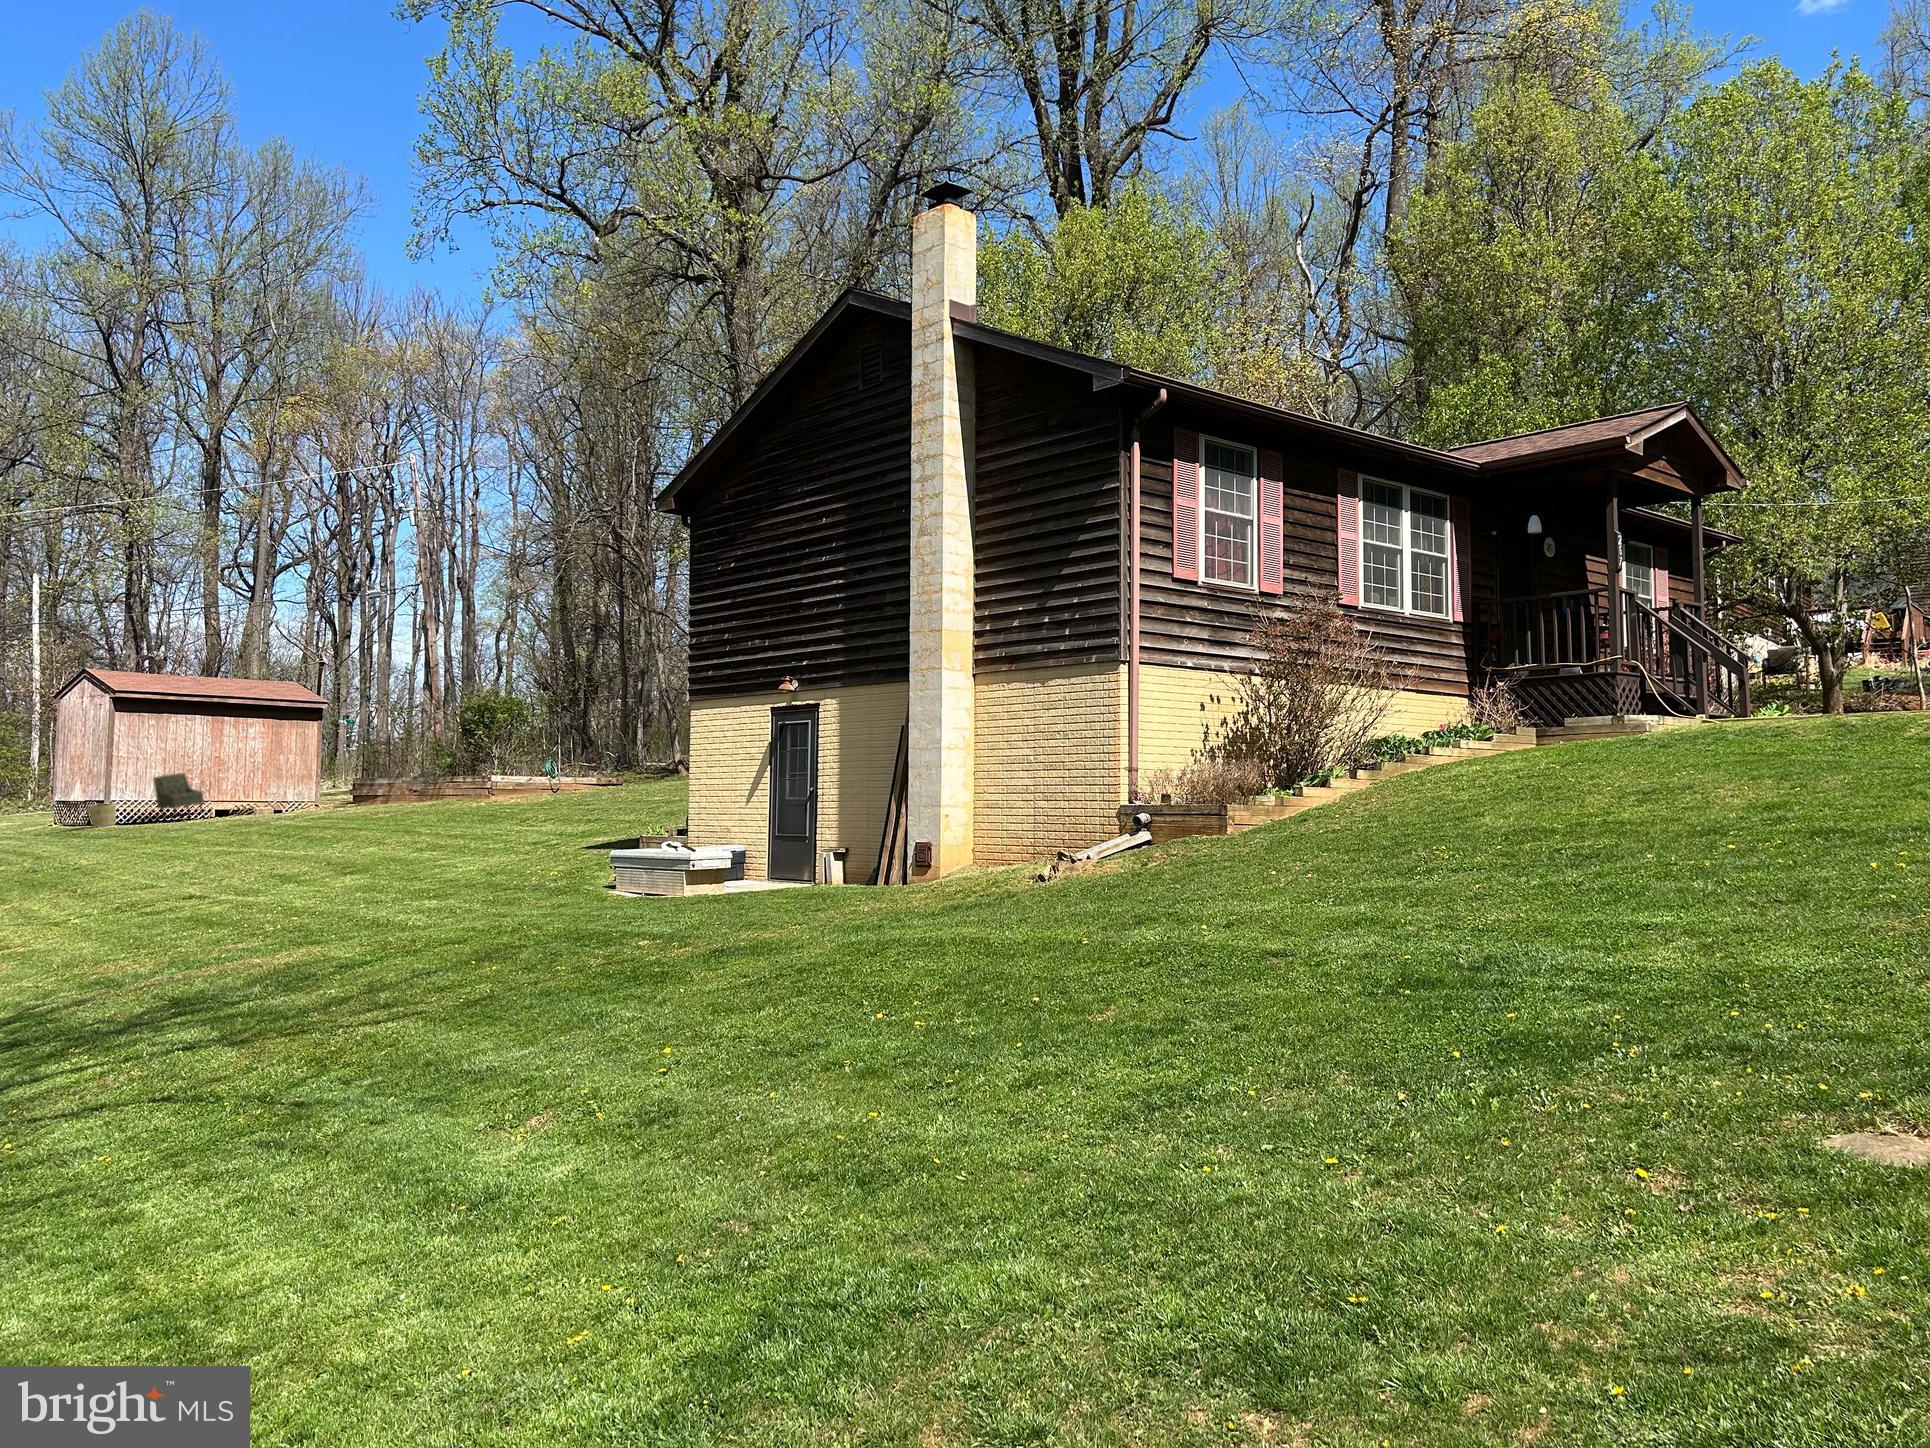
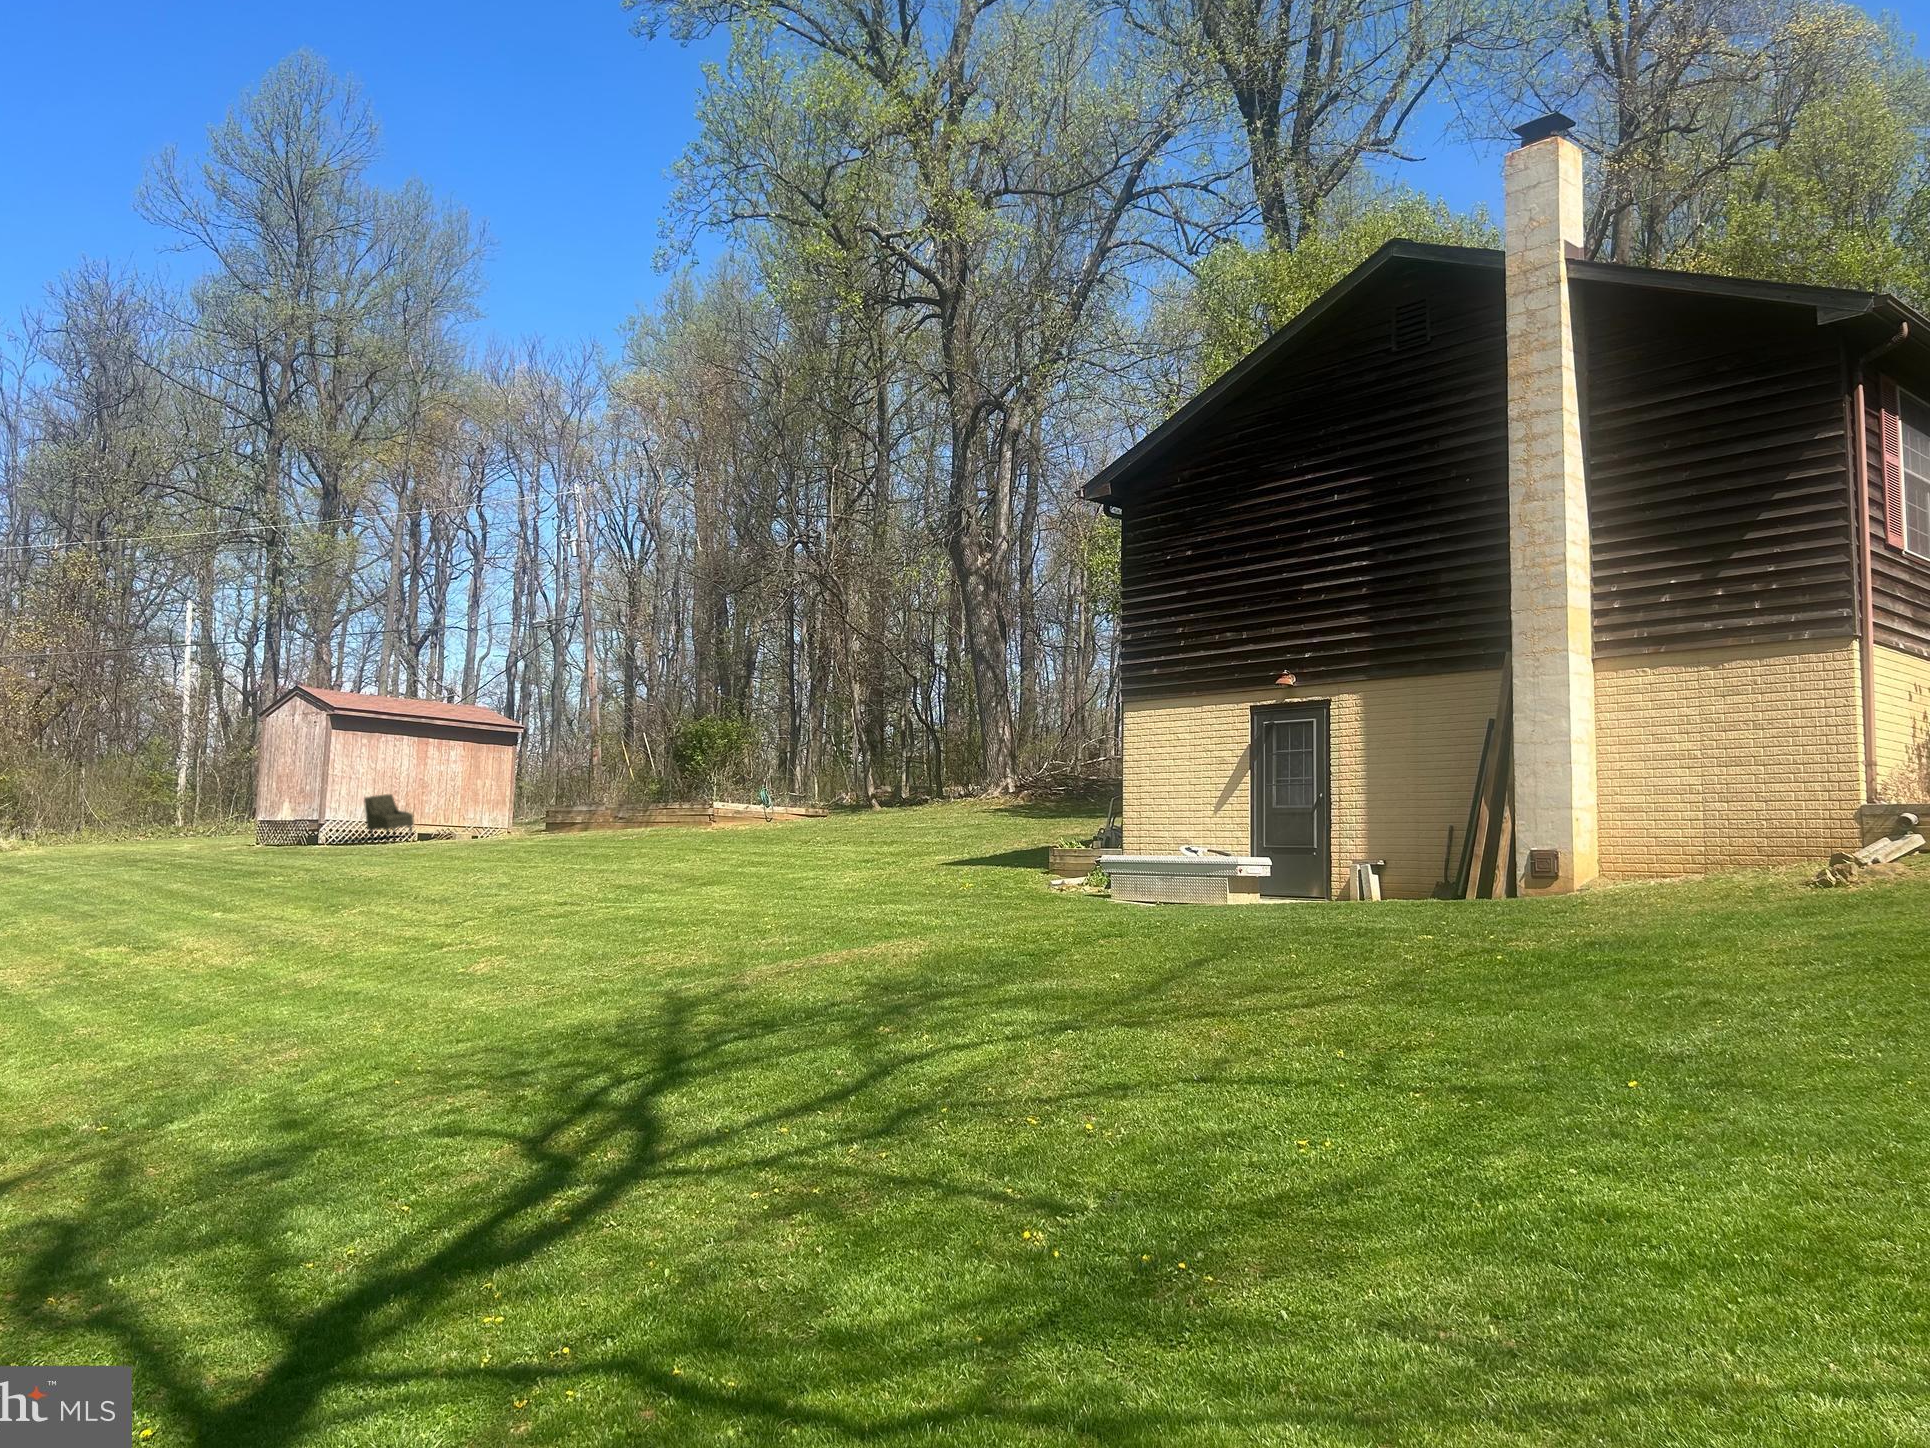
wooden bucket: present [86,803,116,828] -> none [303,822,332,848]

